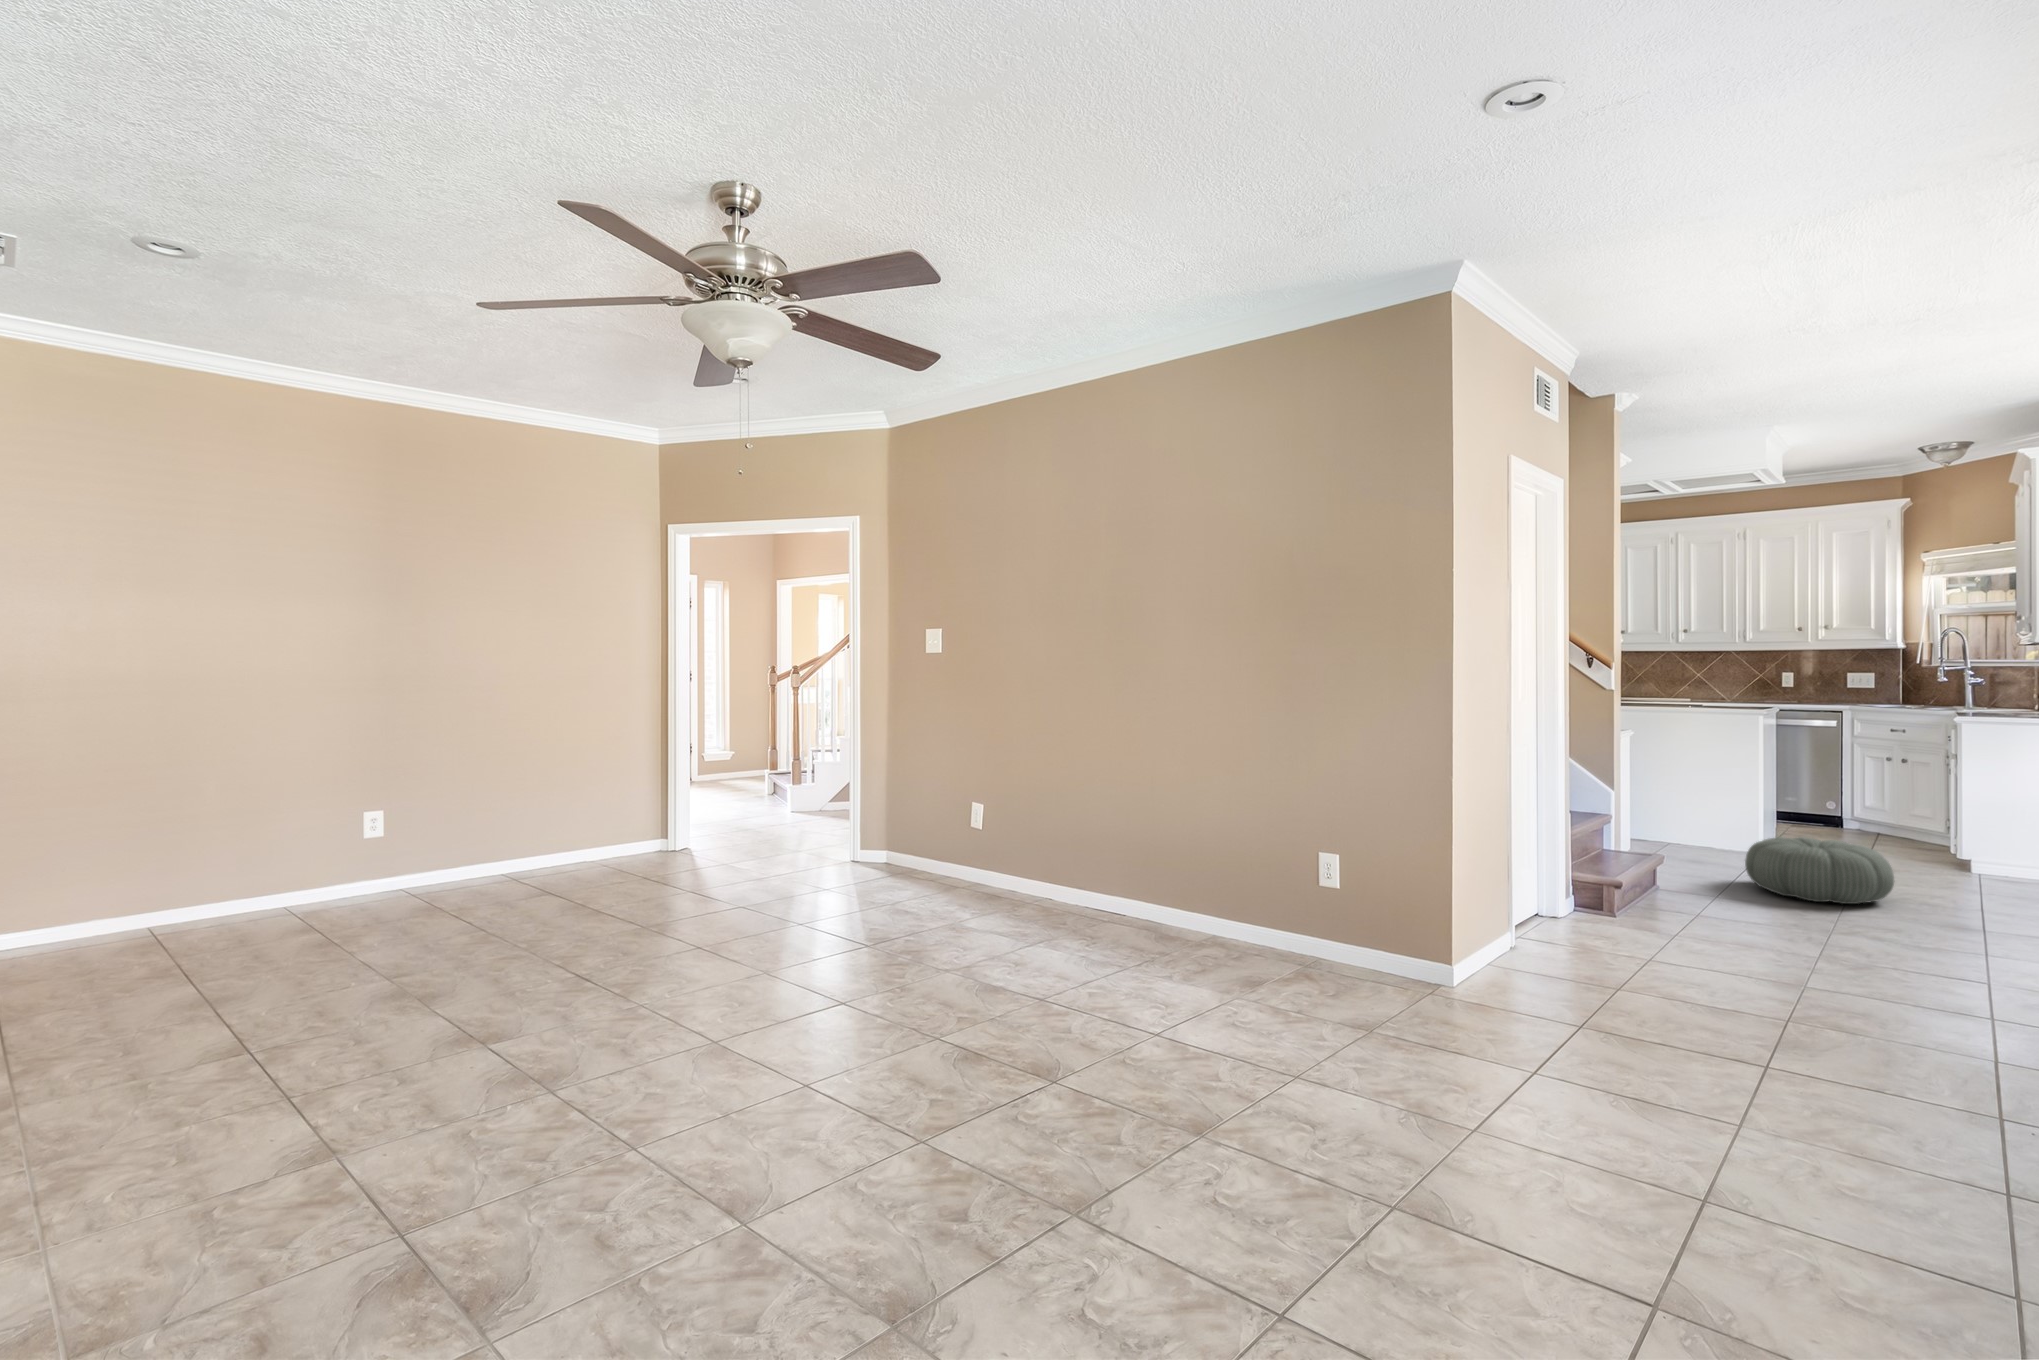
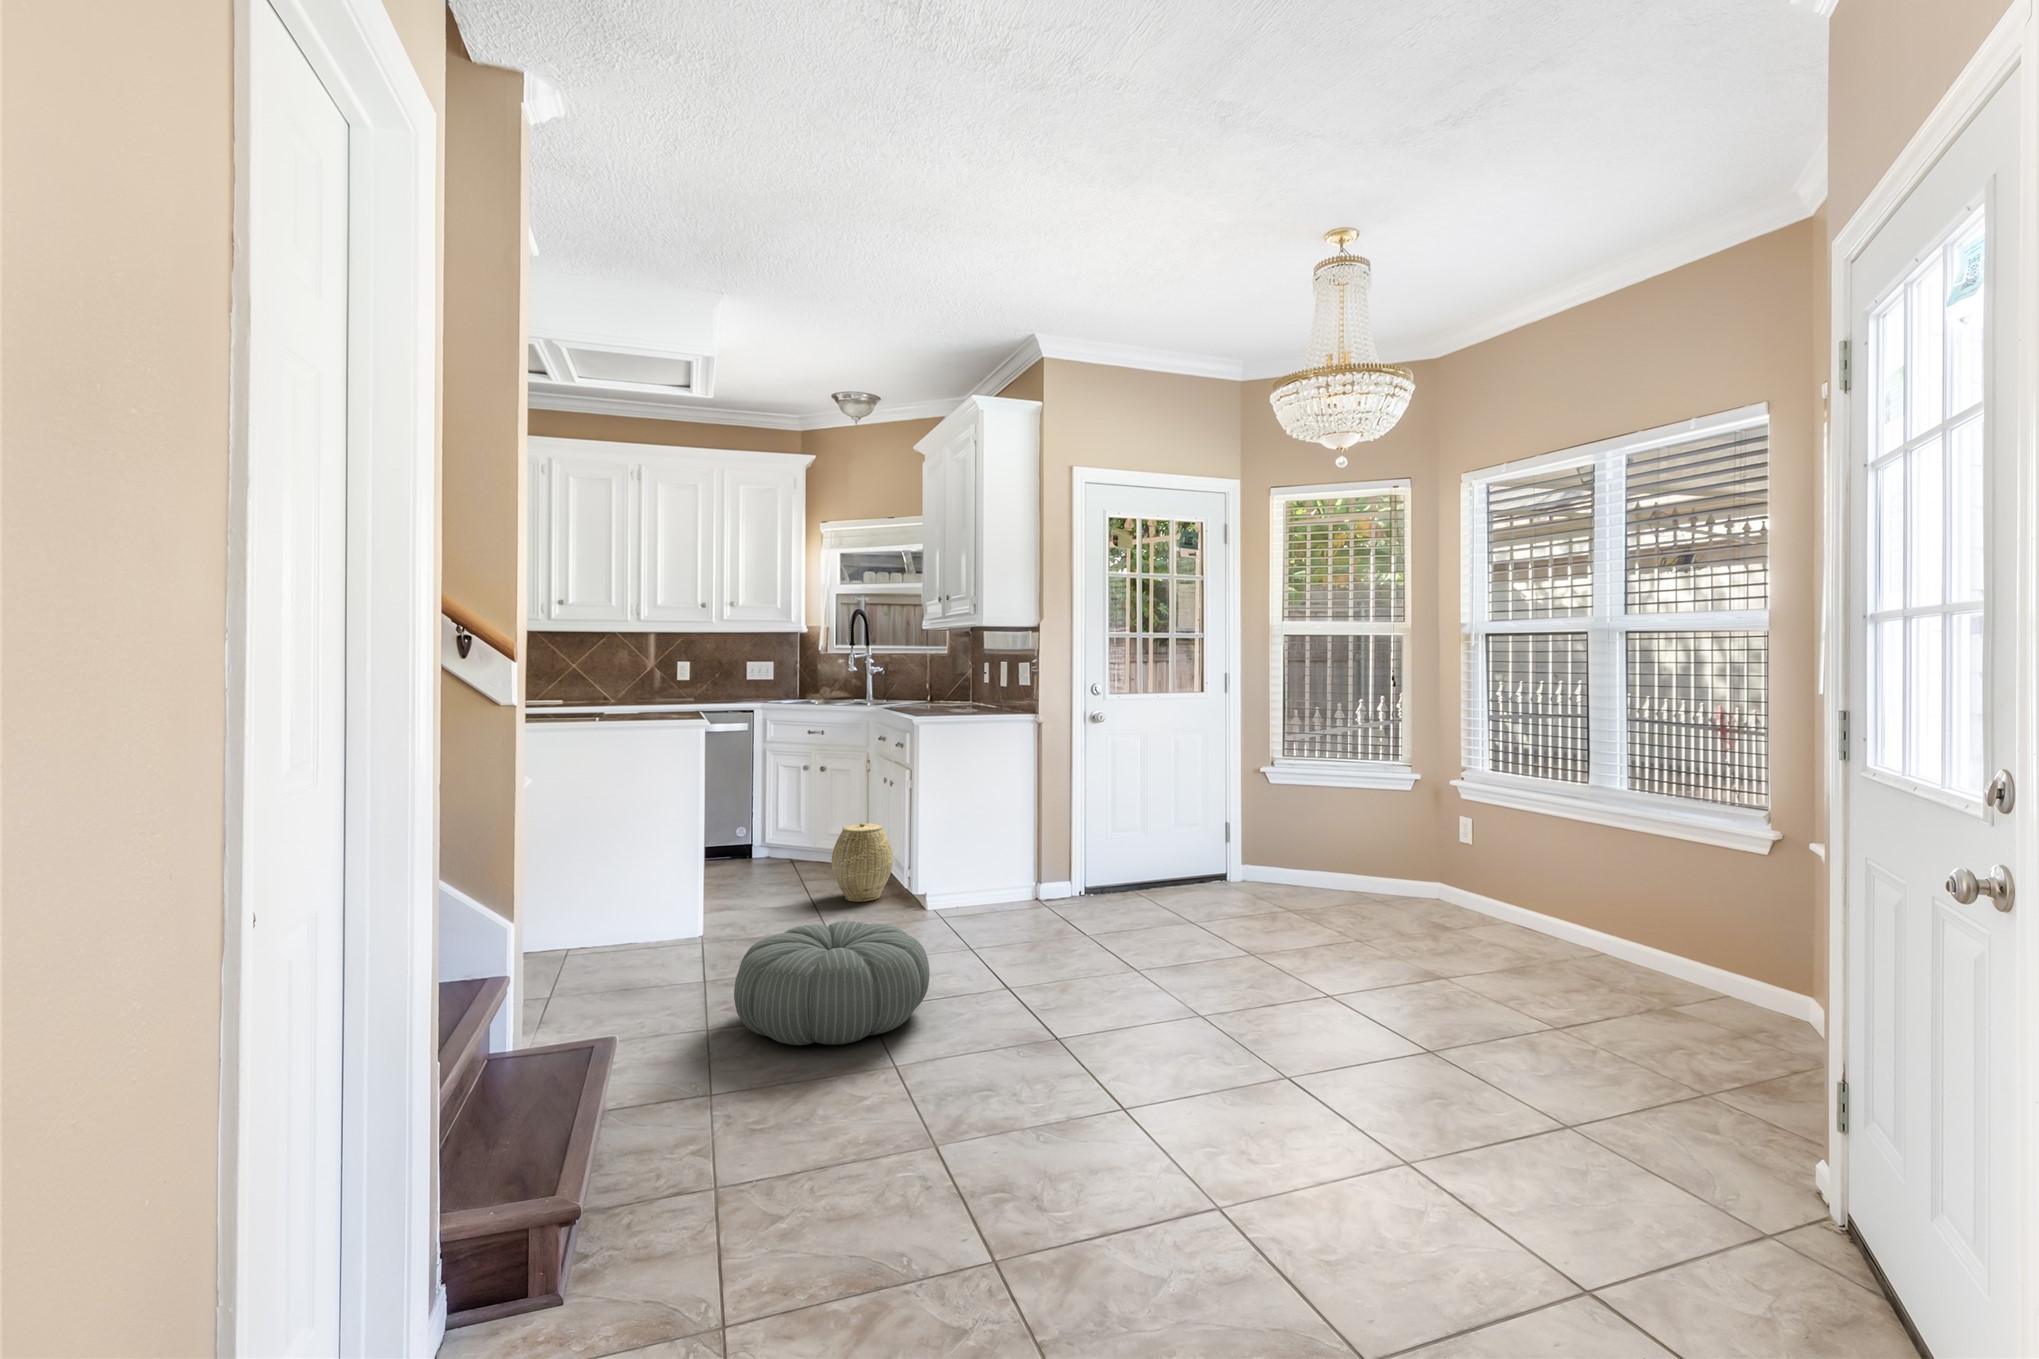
woven basket: none [1885,800,1947,861] -> present [831,823,893,902]

